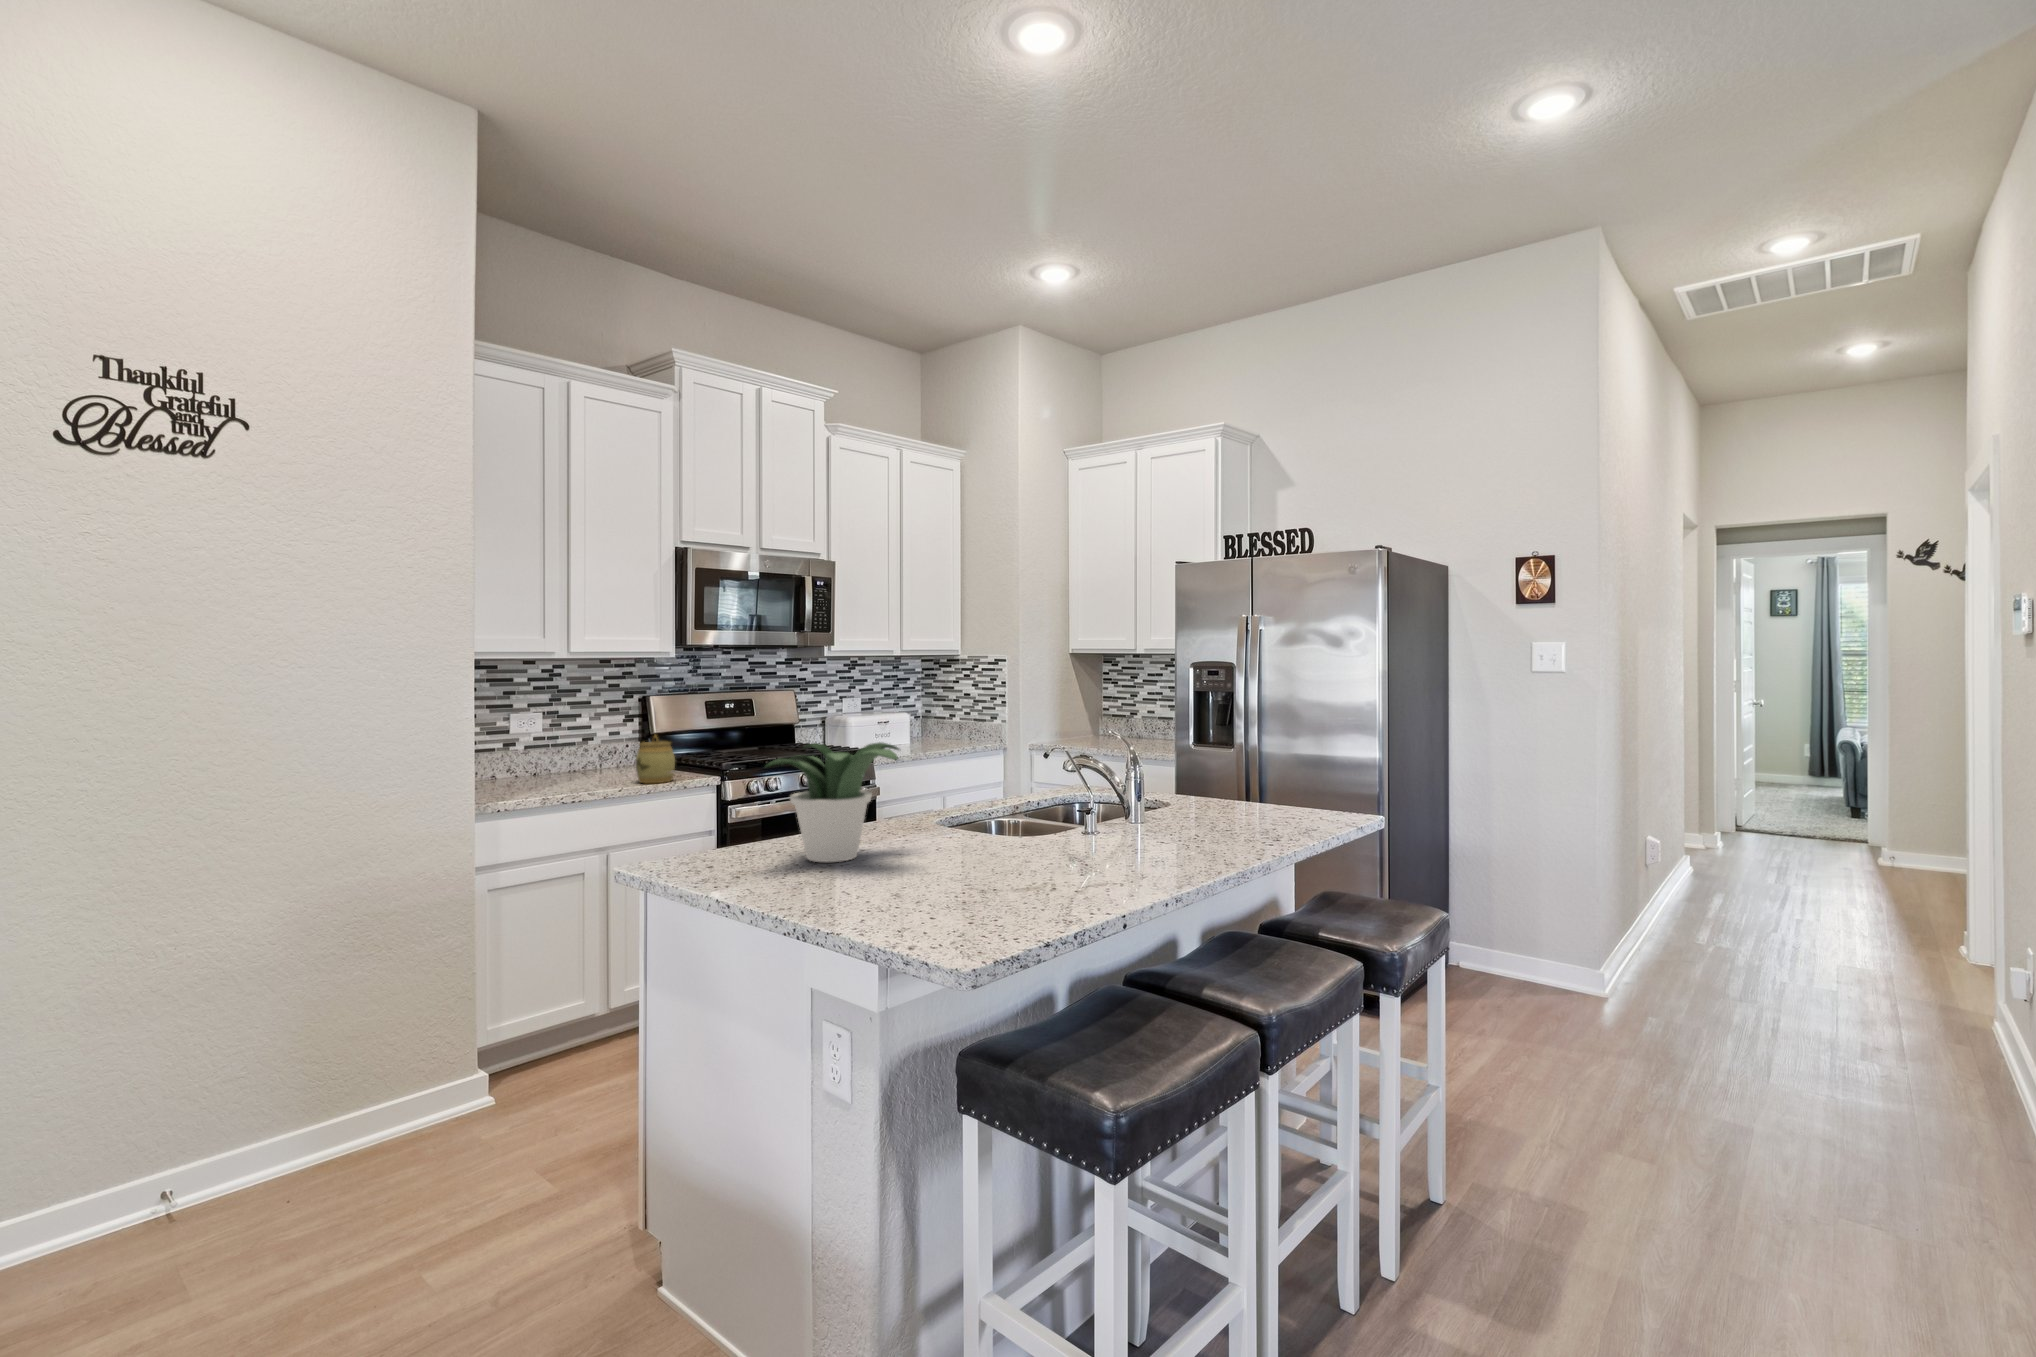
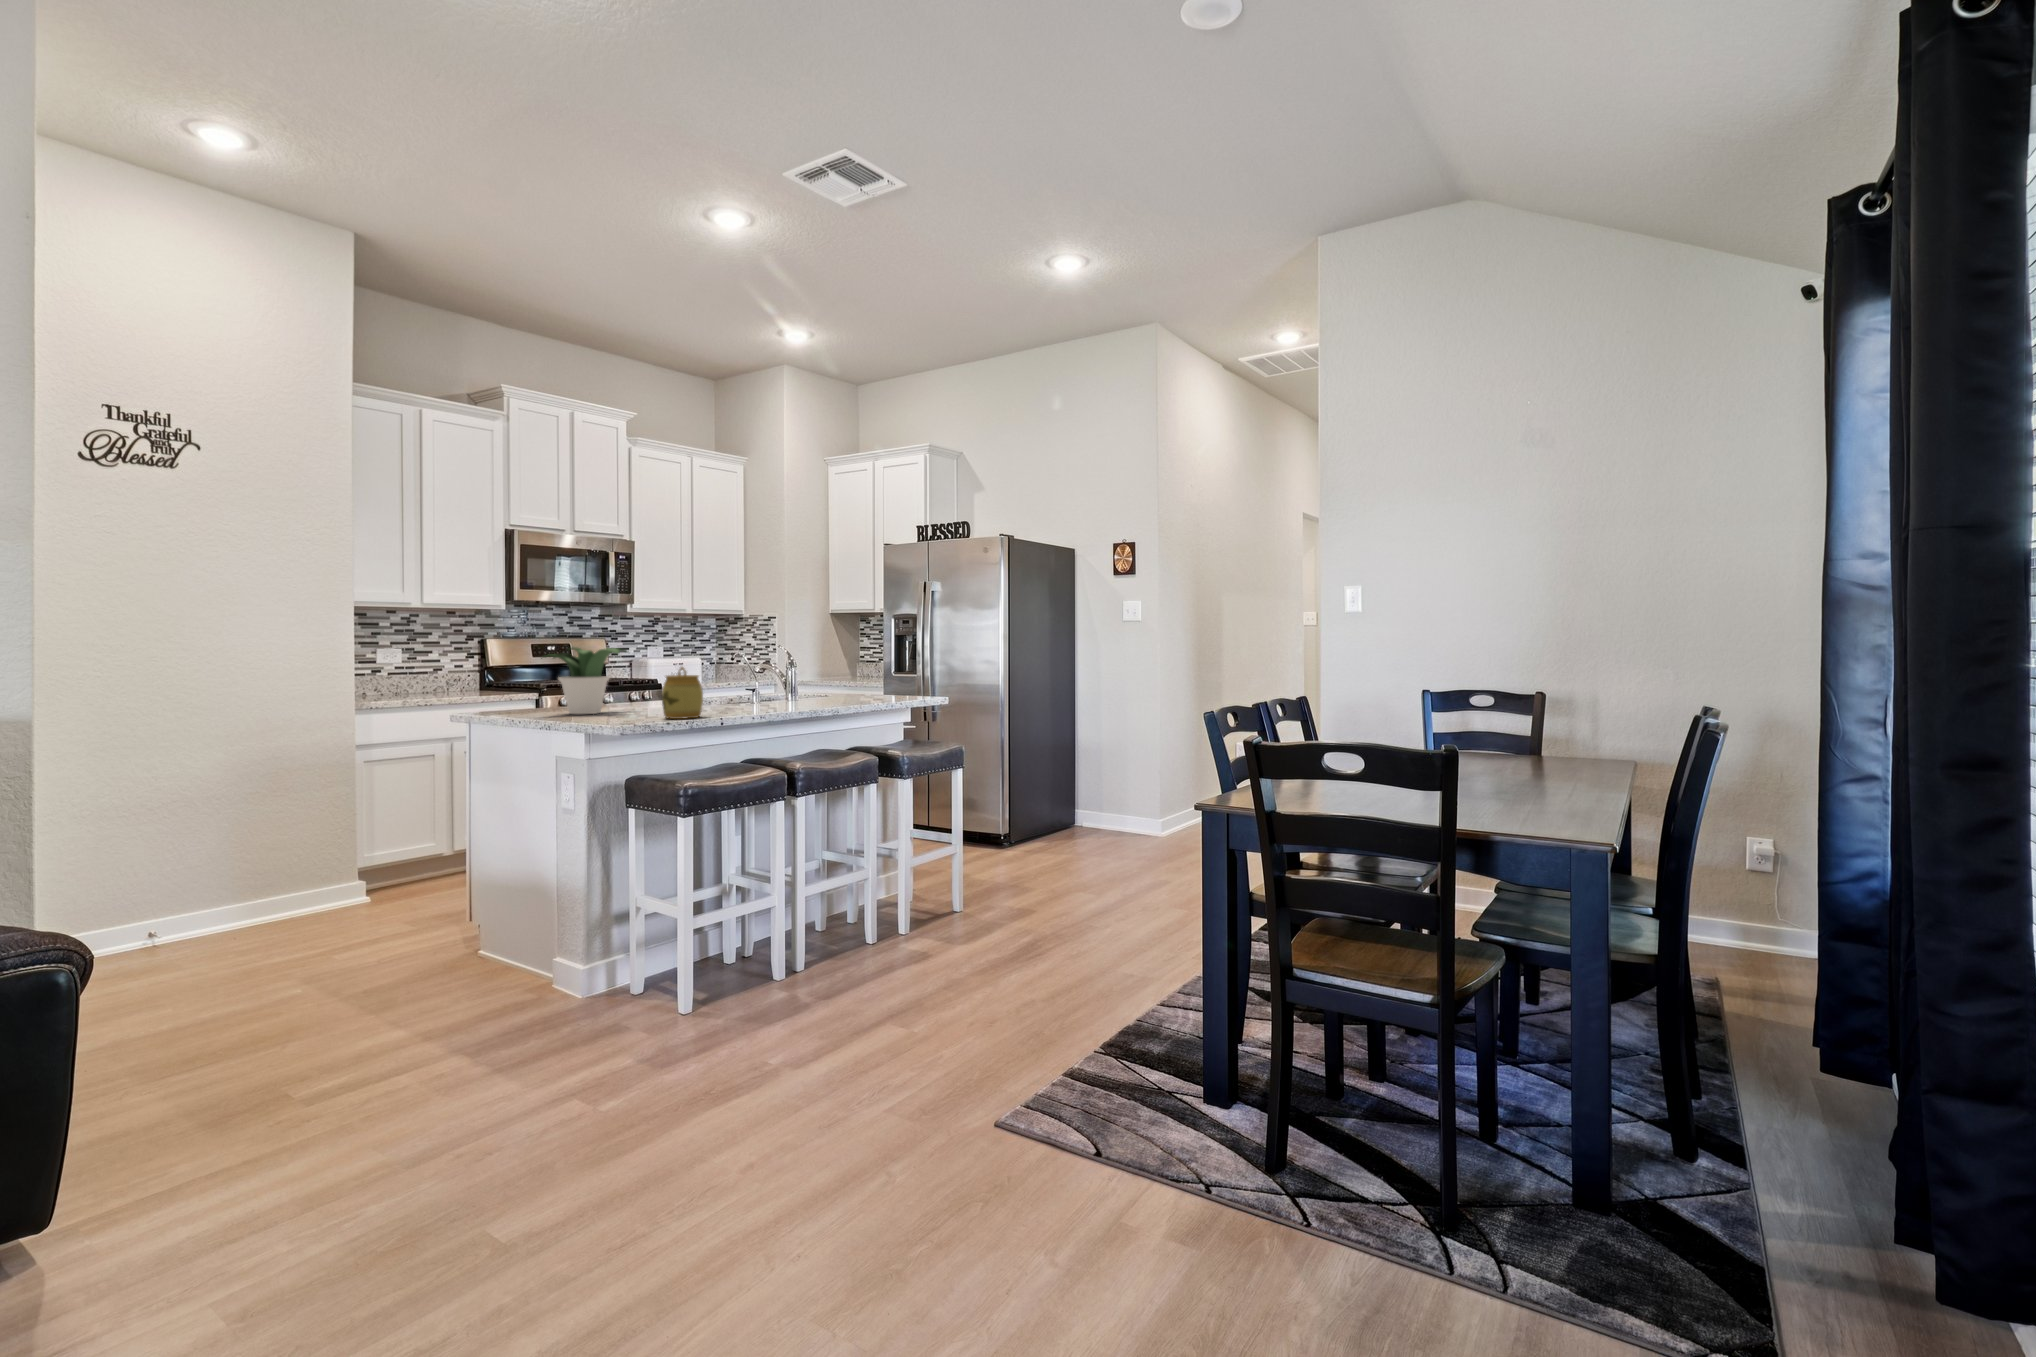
jar: present [636,735,675,783] -> present [662,667,703,719]

